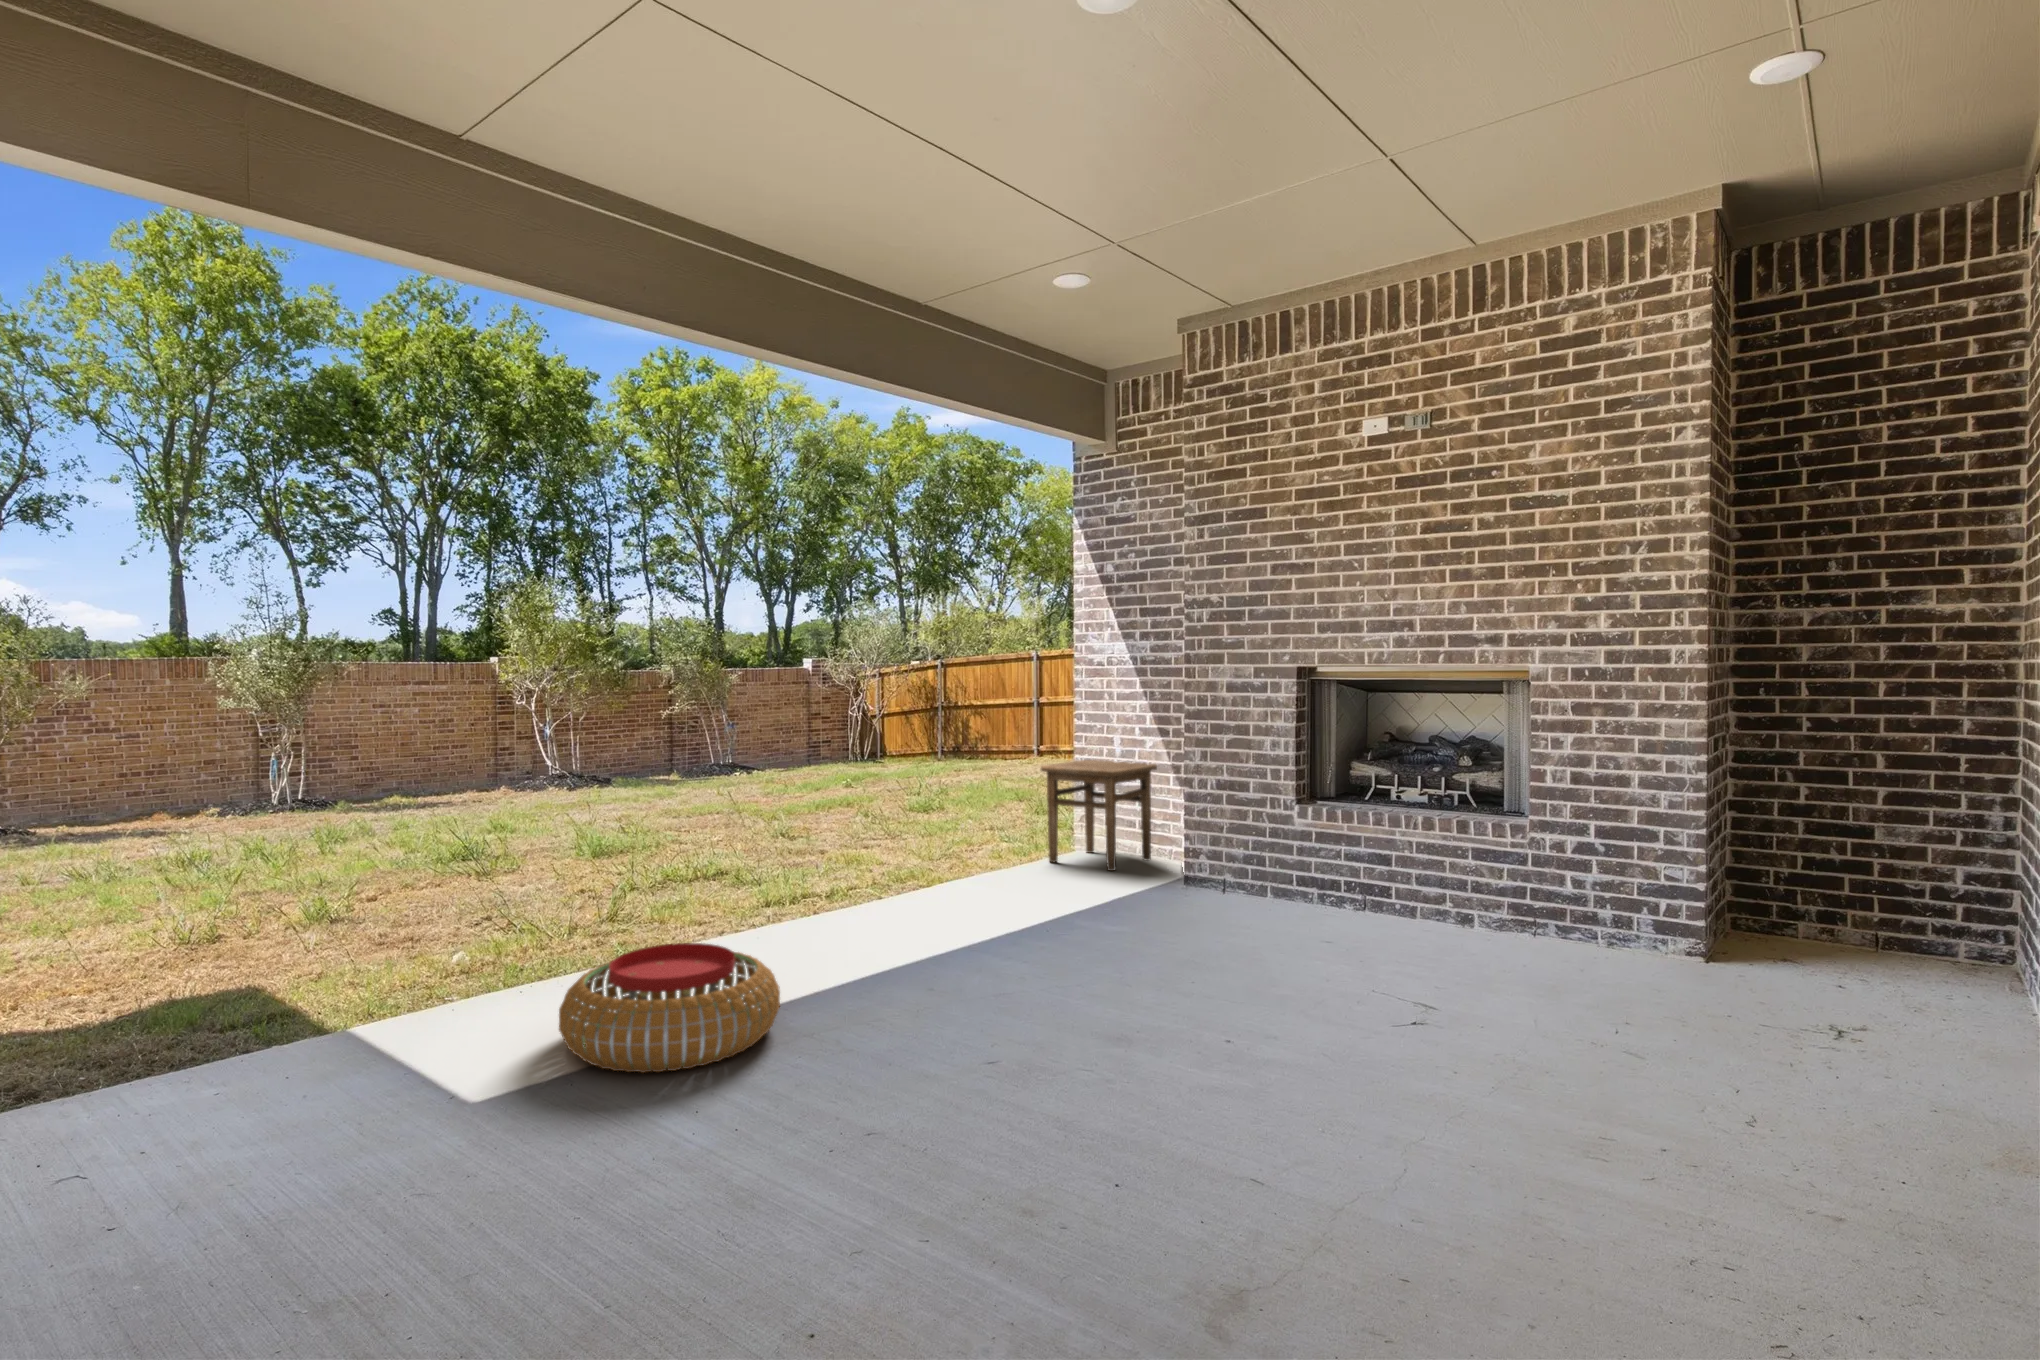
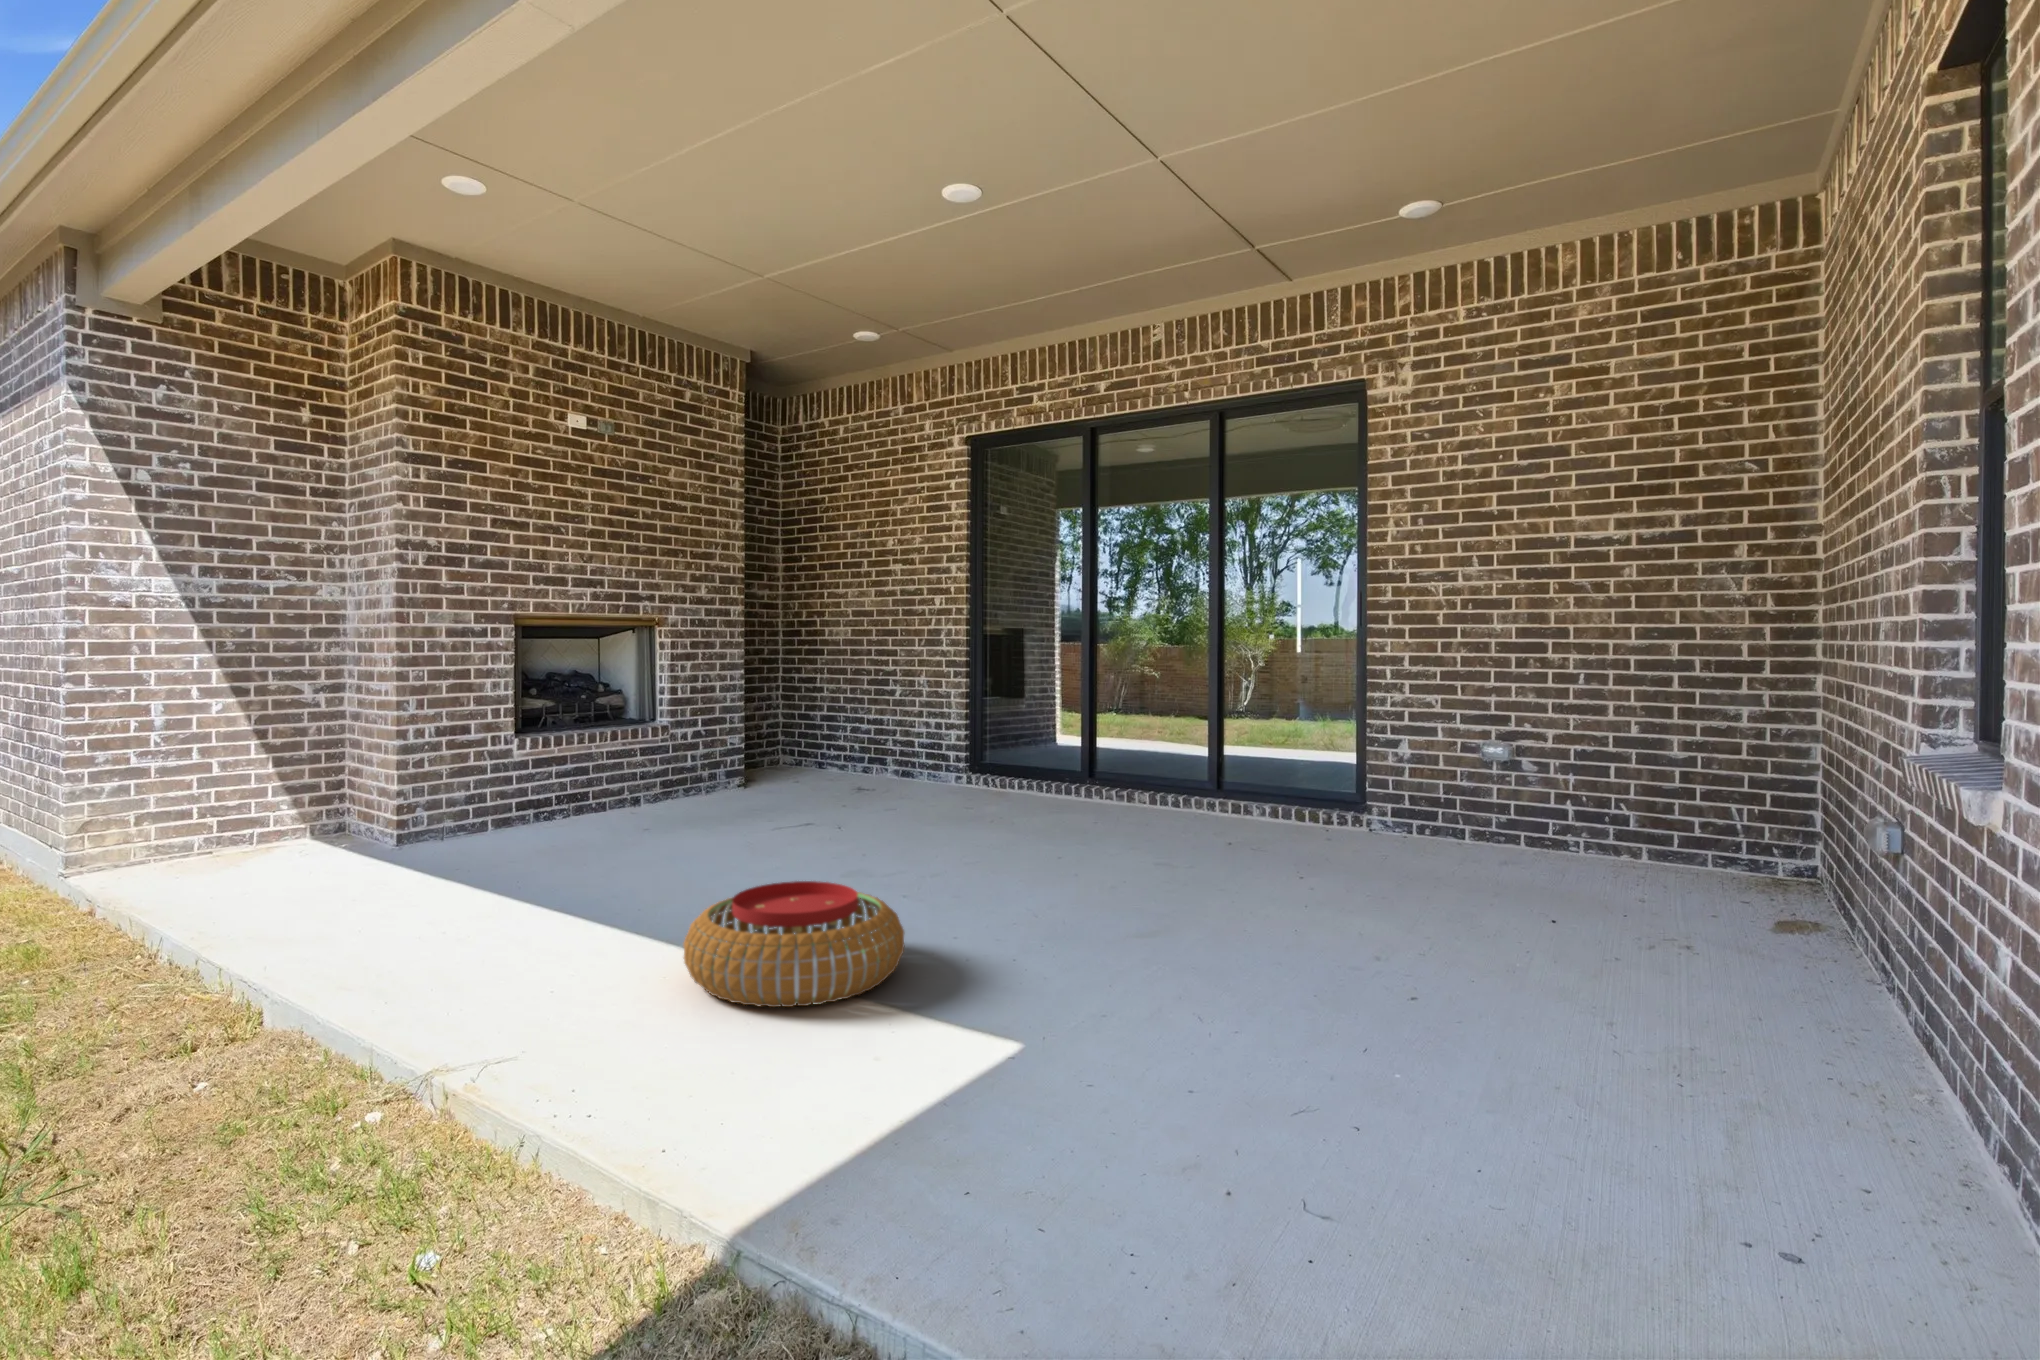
side table: present [1041,760,1157,871] -> none [113,732,287,882]

